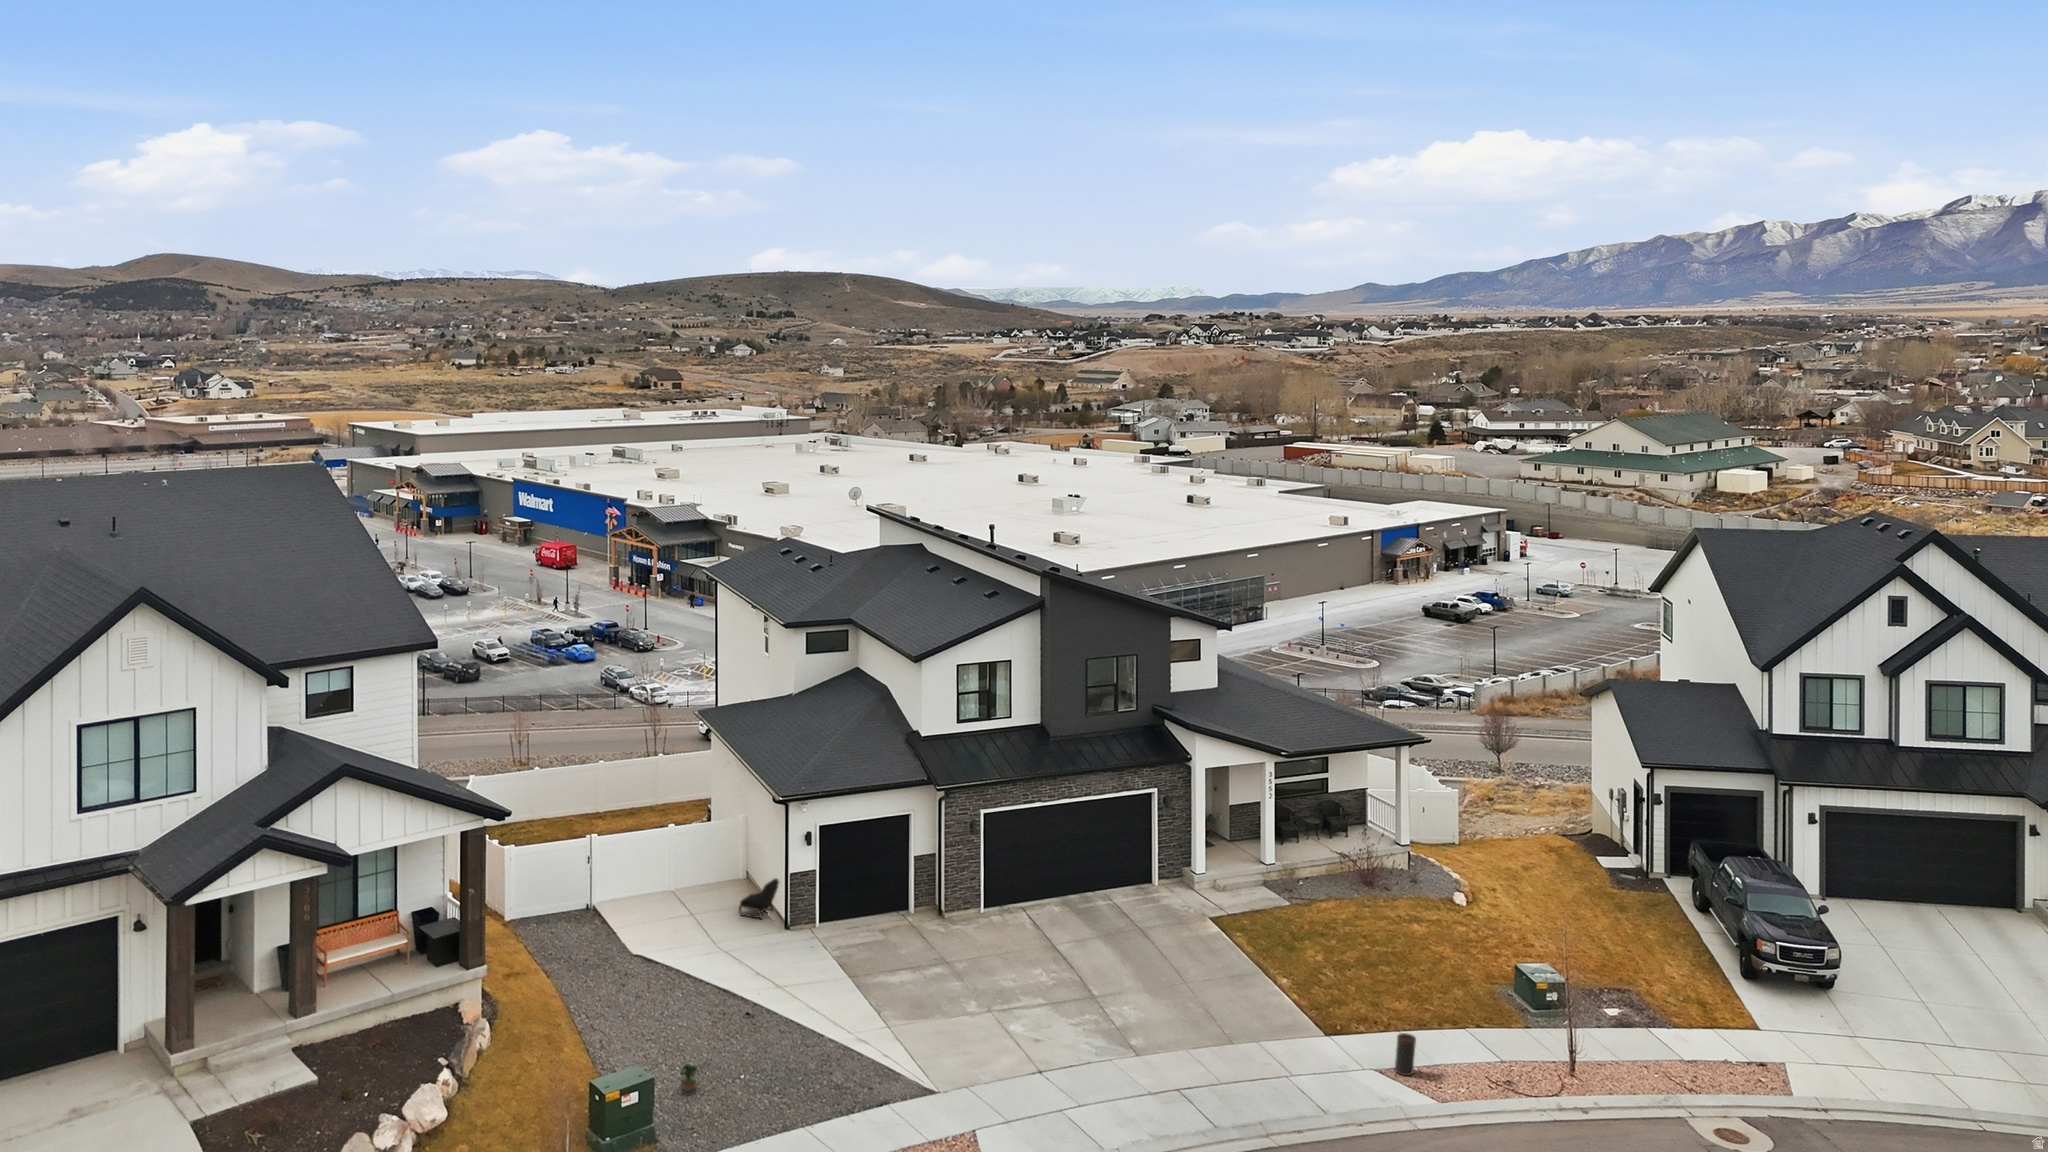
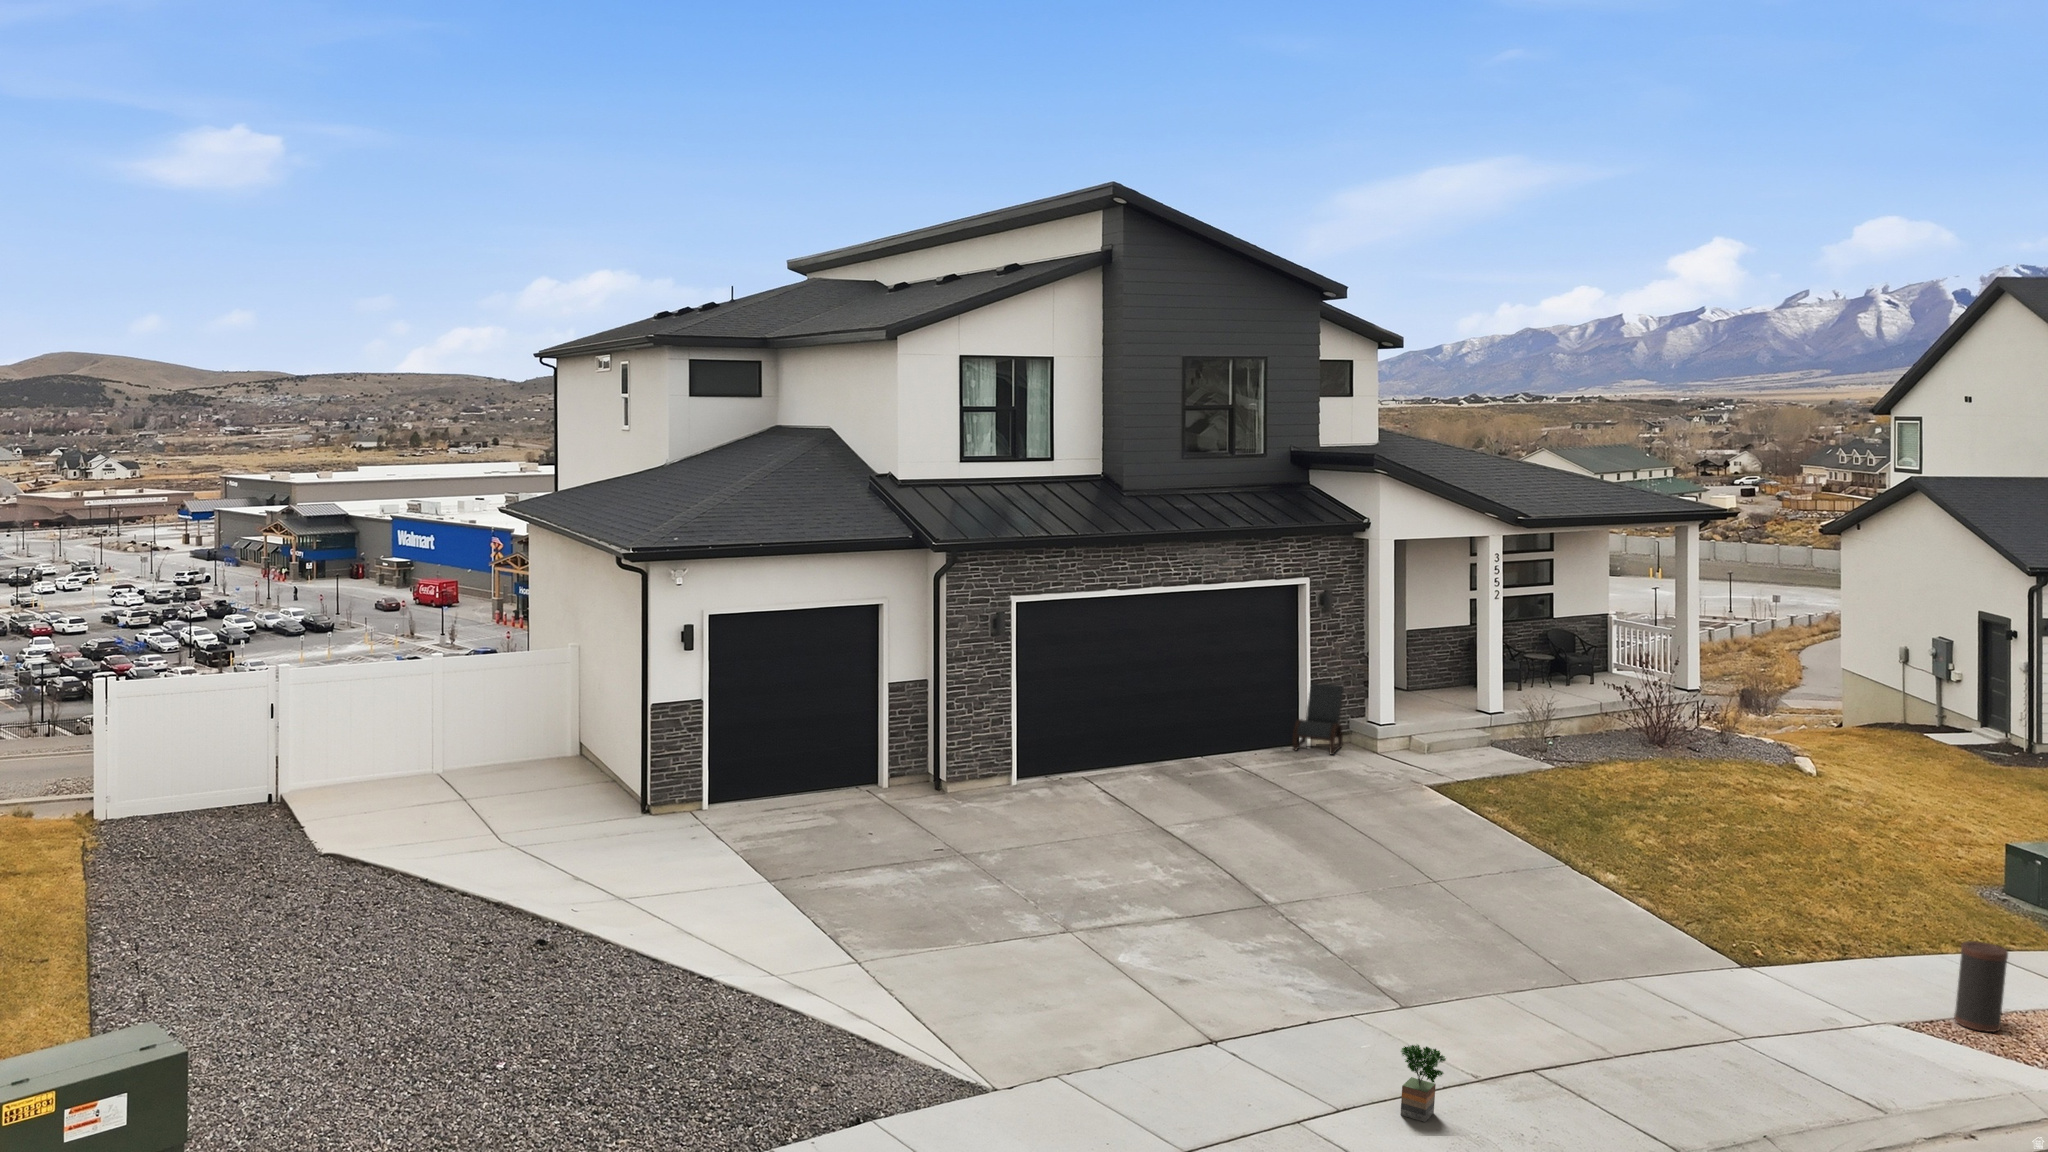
lounge chair: present [739,878,779,919] -> present [1292,683,1344,755]
potted tree: present [681,1064,699,1096] -> present [1401,1045,1446,1122]

